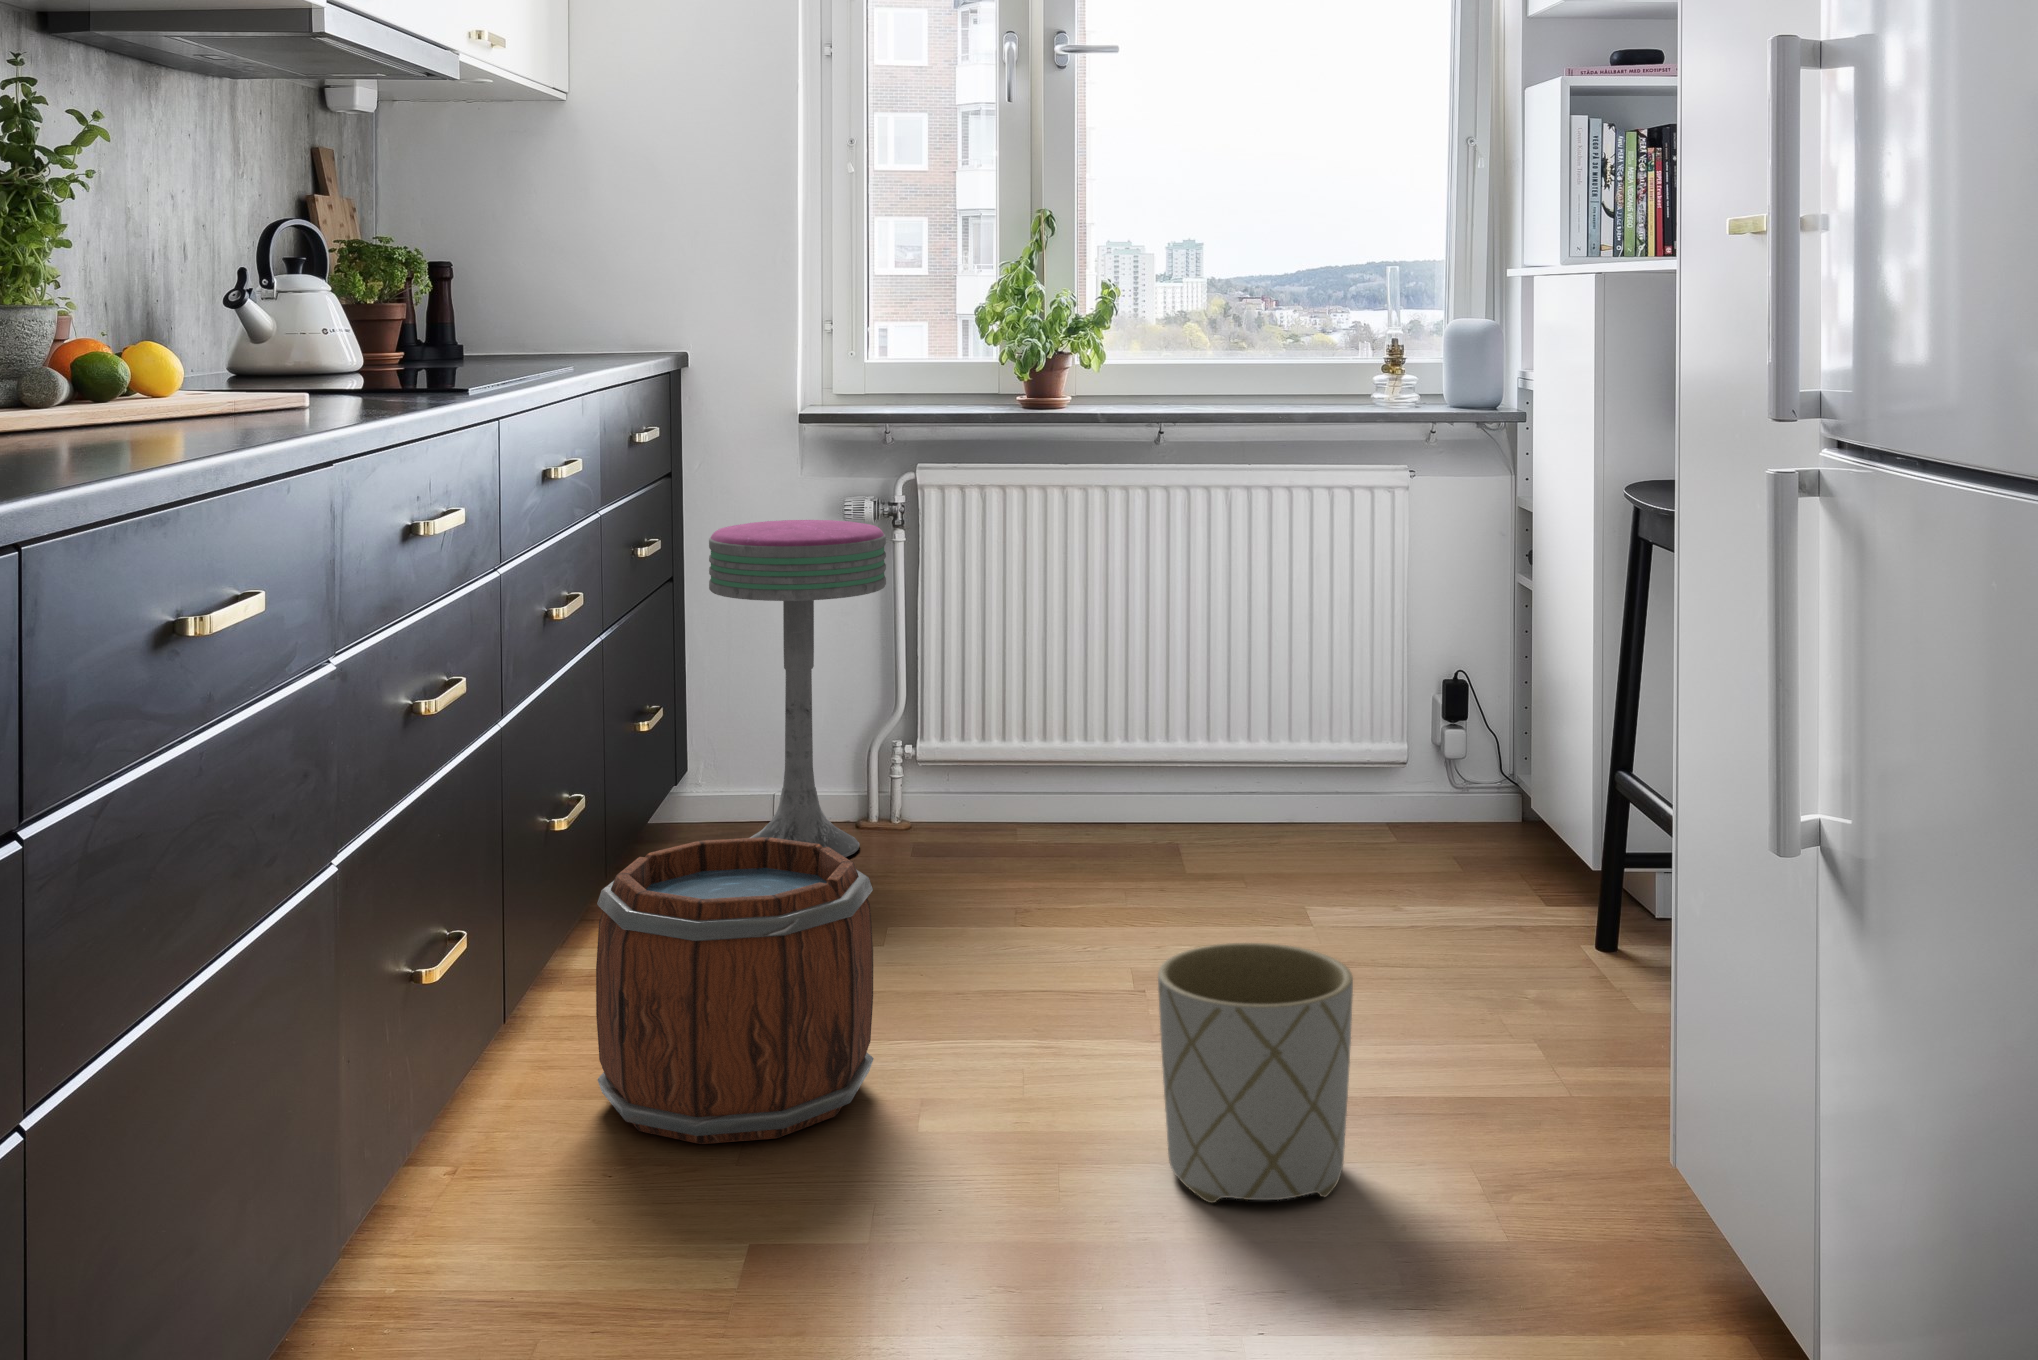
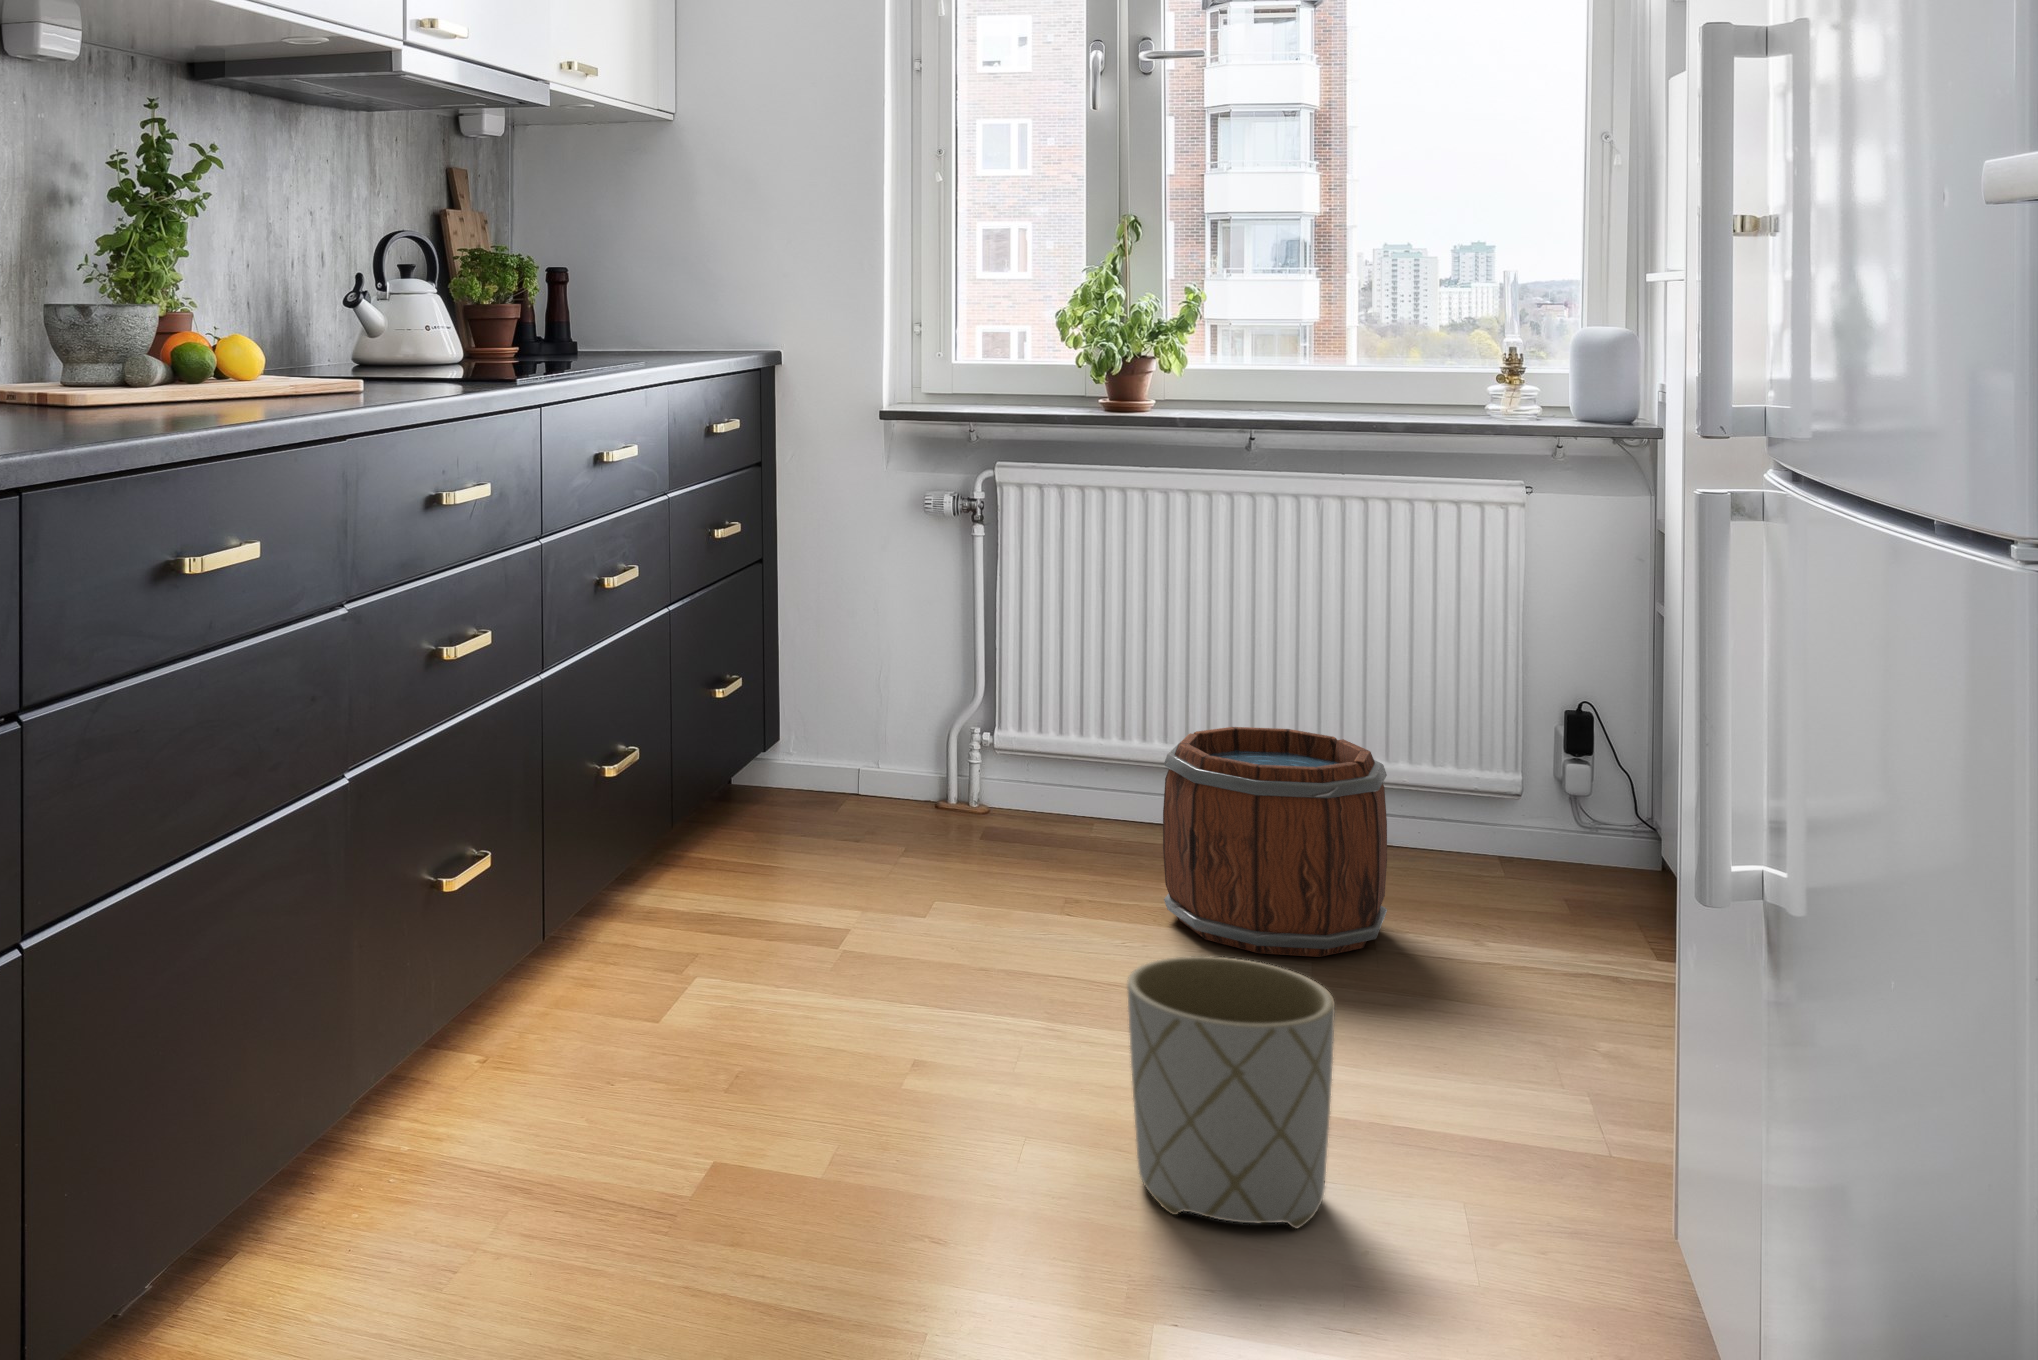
bar stool: present [709,520,886,857] -> none [792,512,959,838]
bucket: present [596,837,873,1144] -> present [1163,727,1387,957]

